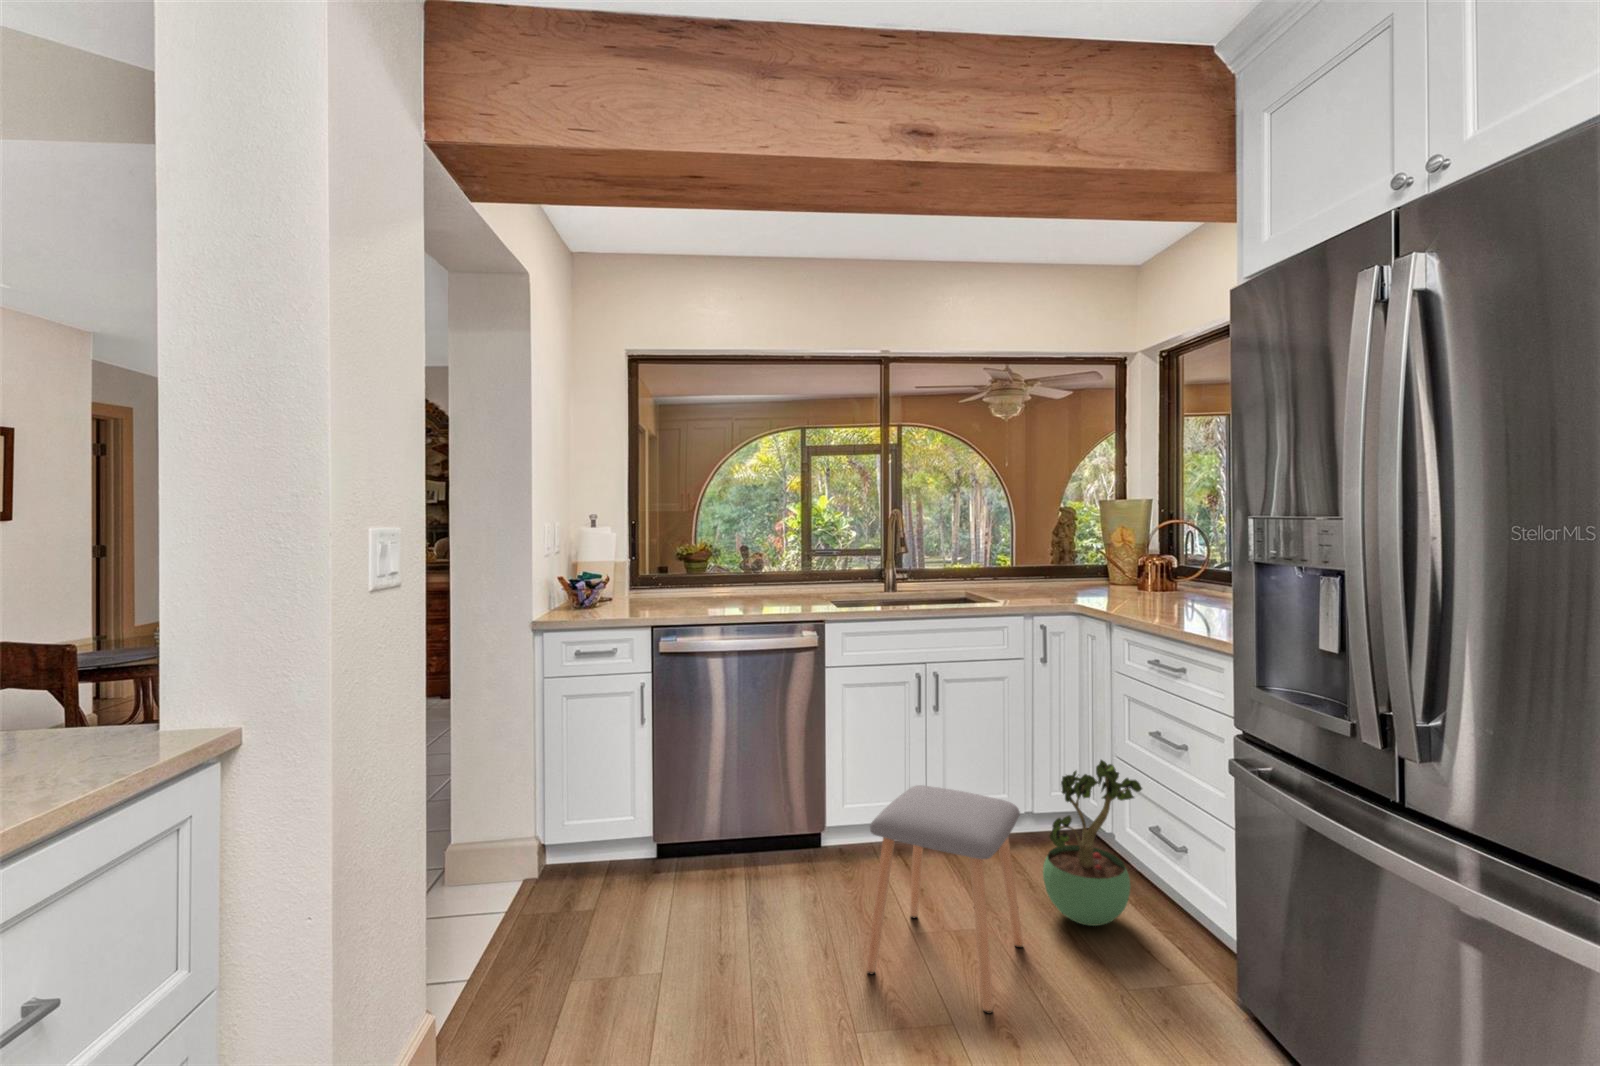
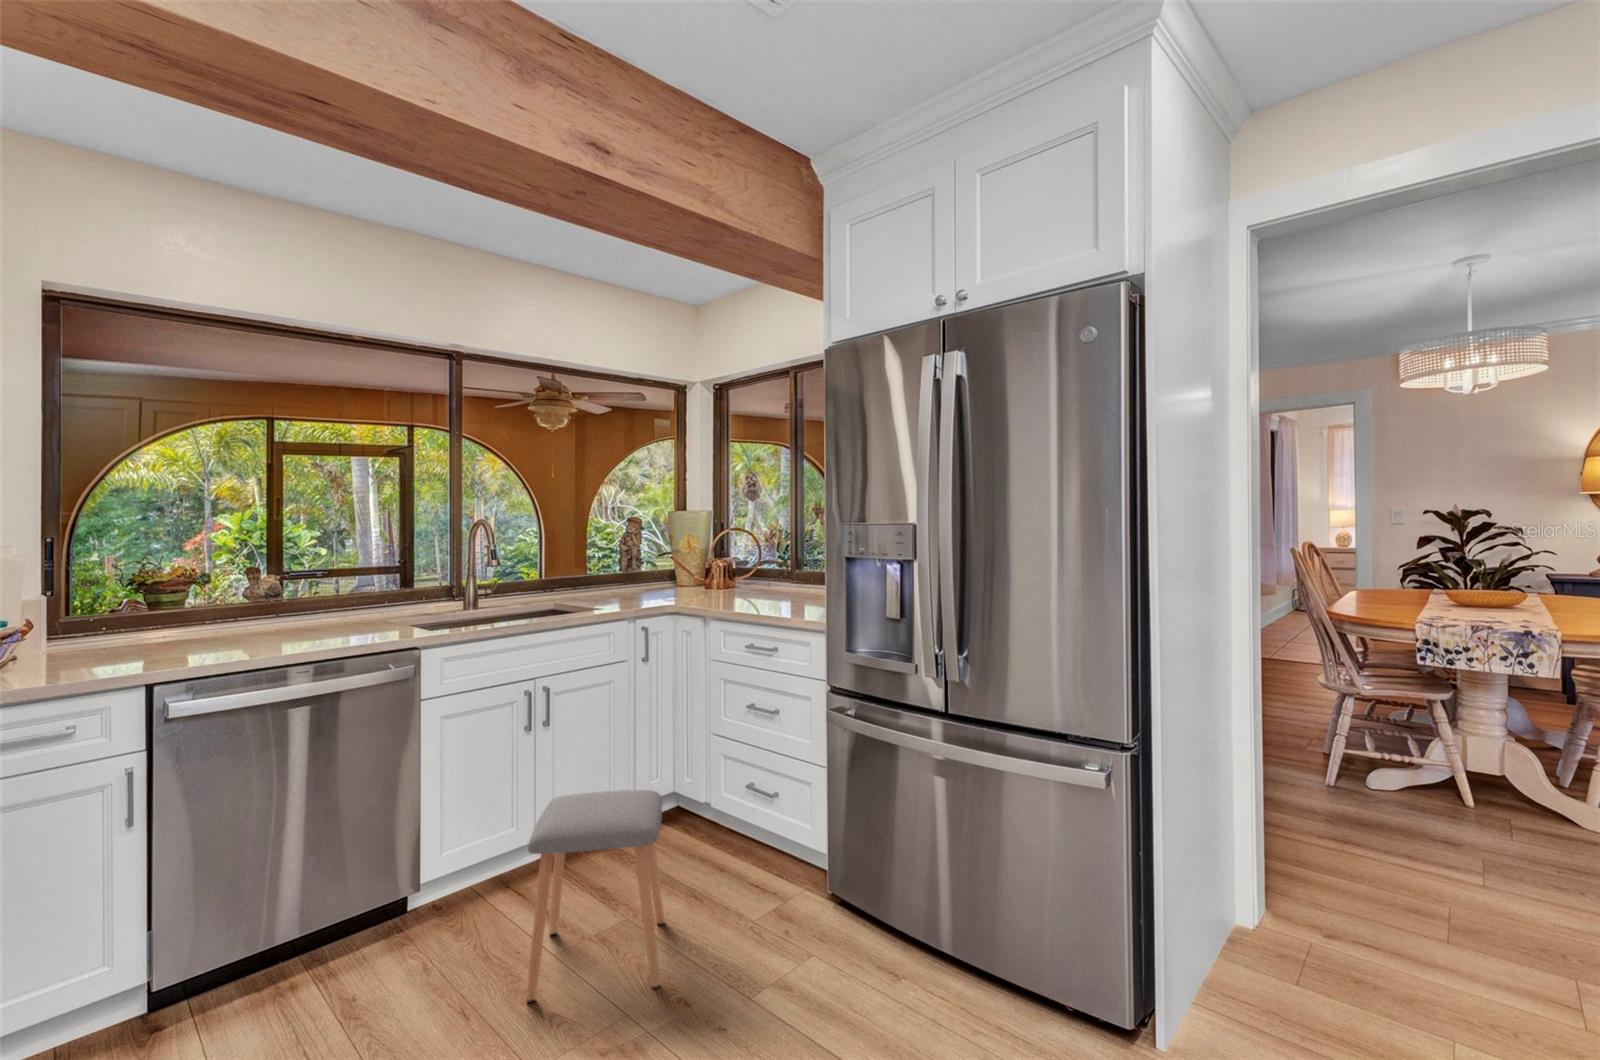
potted plant: present [1043,760,1142,926] -> none [669,736,746,886]

